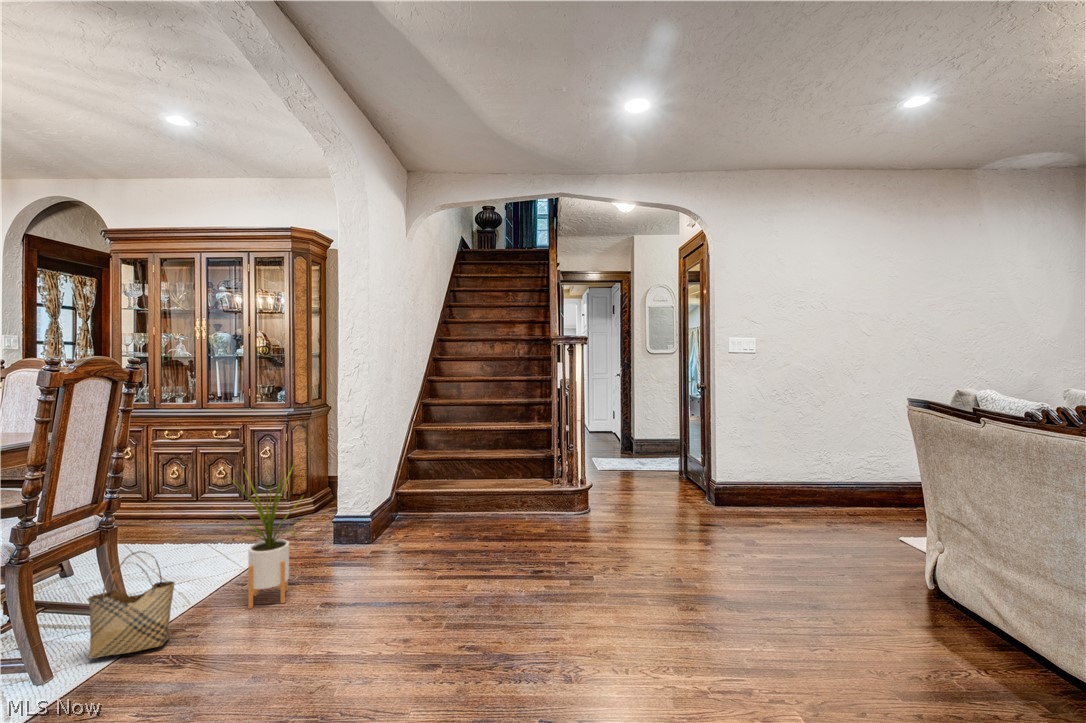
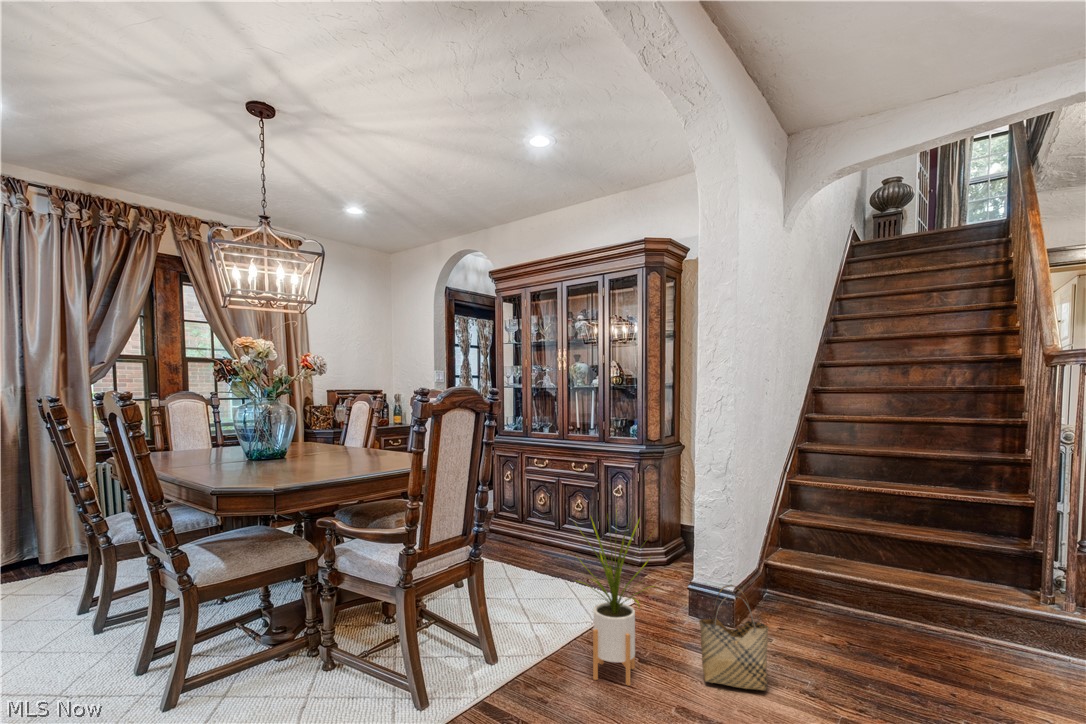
woven basket: present [88,551,175,659] -> present [699,585,768,690]

